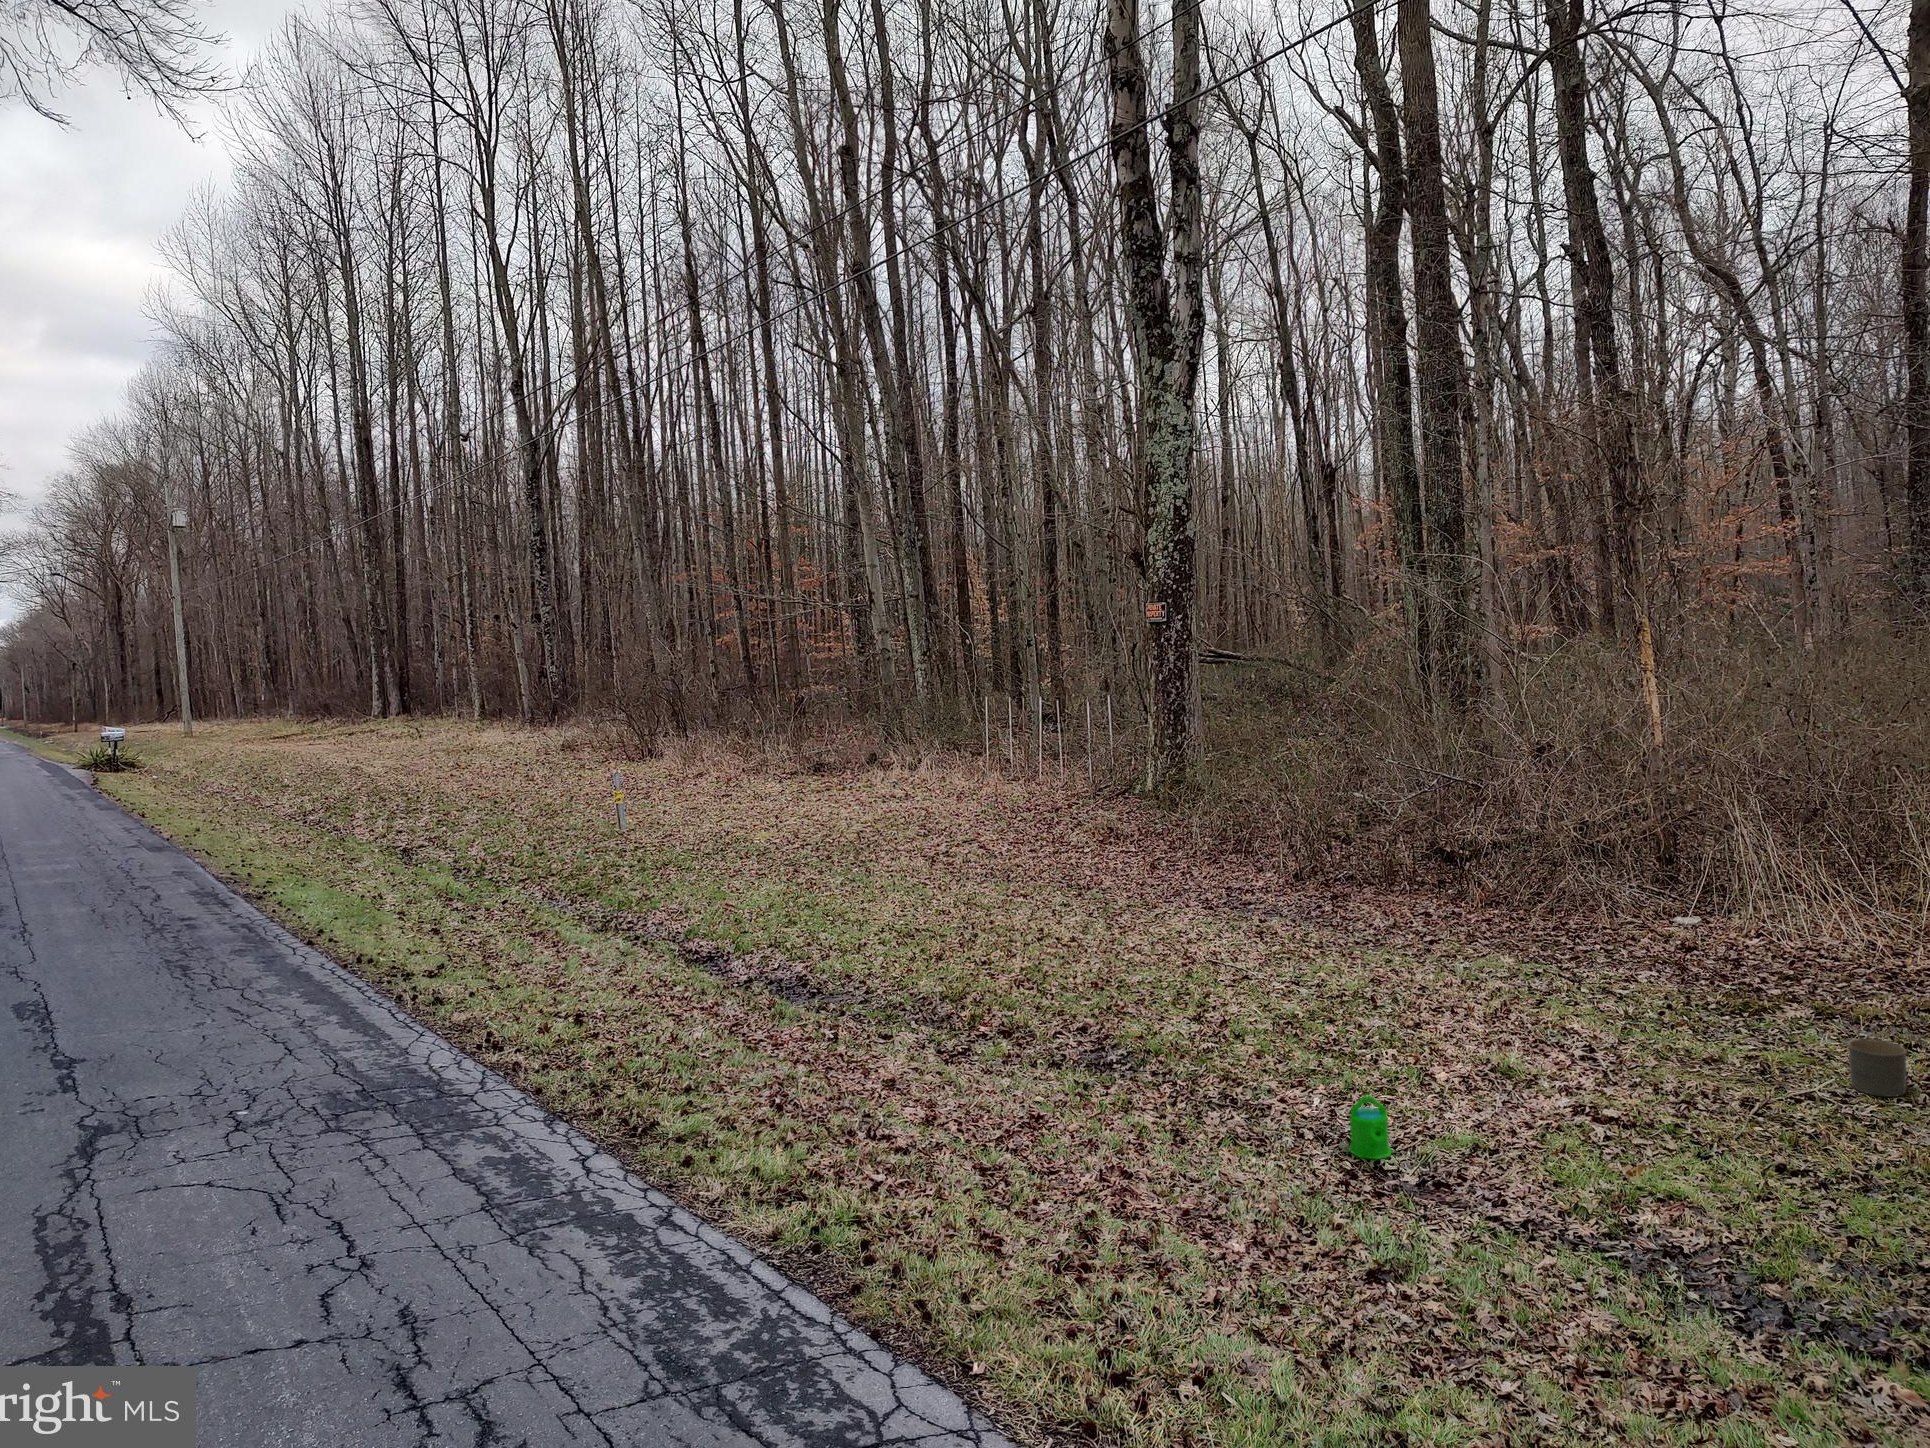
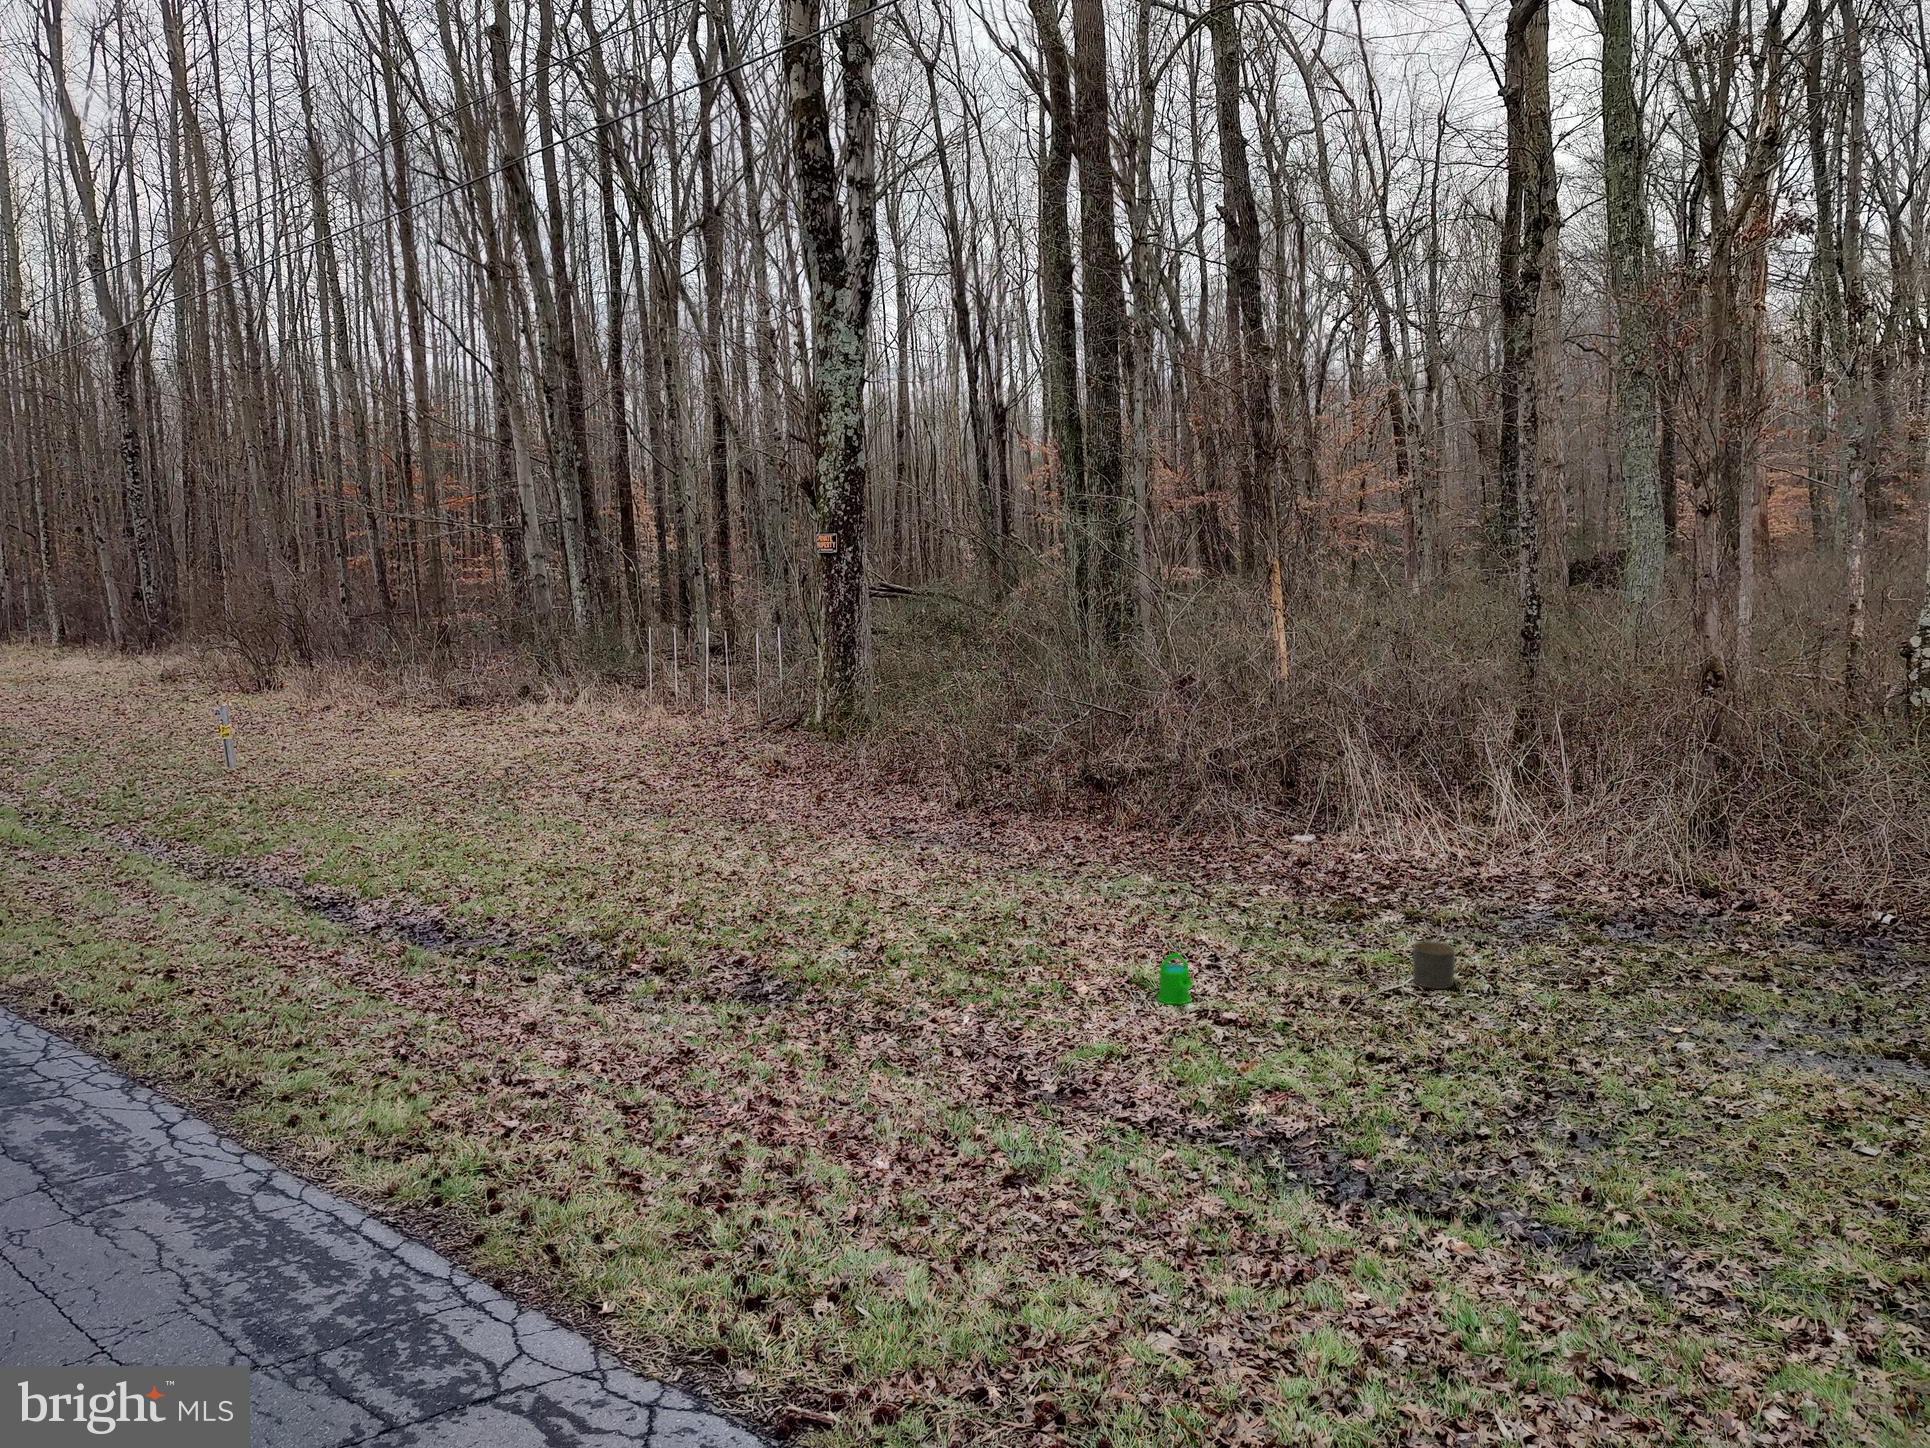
watering can: present [1349,1096,1392,1160] -> present [1157,953,1192,1005]

